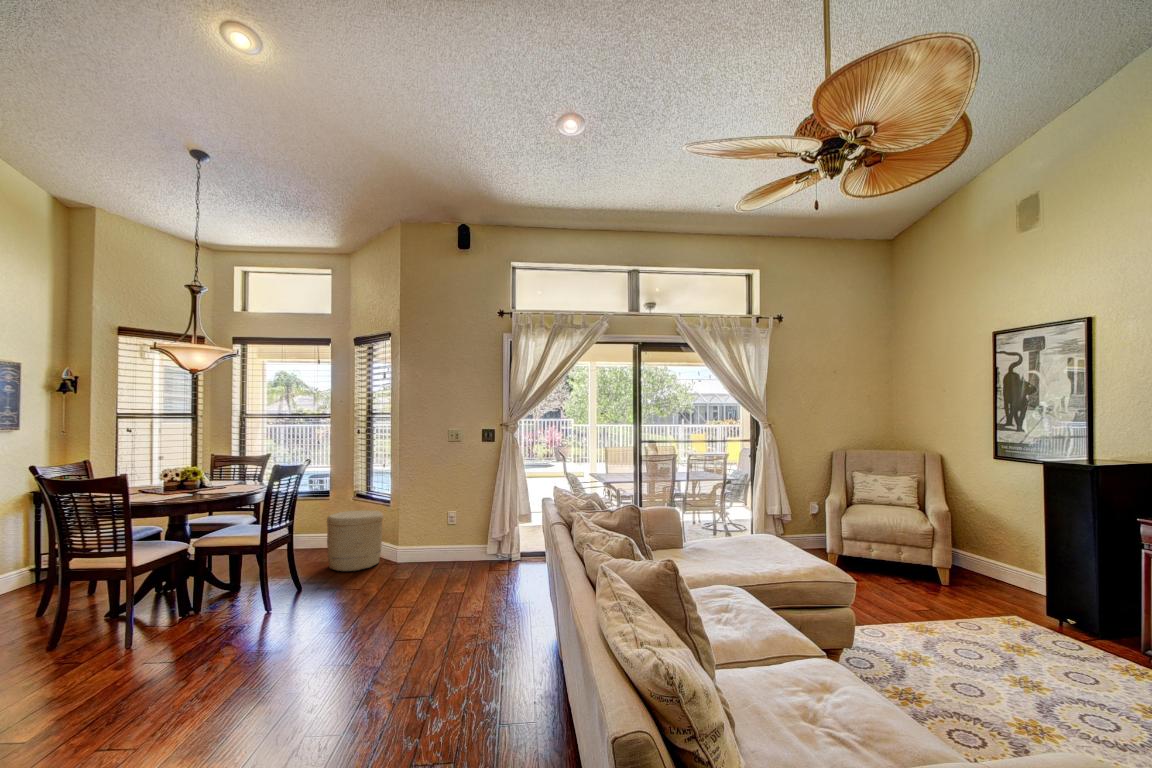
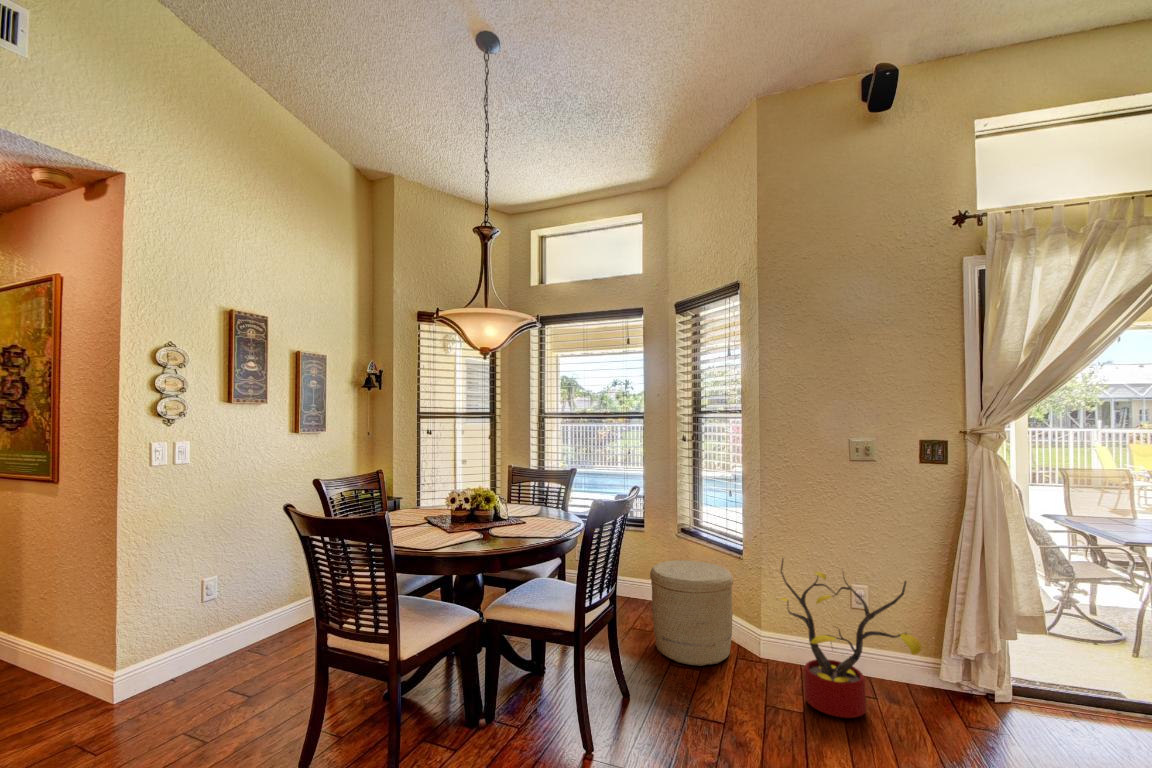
decorative plant: none [408,498,470,576] -> present [780,559,921,718]

